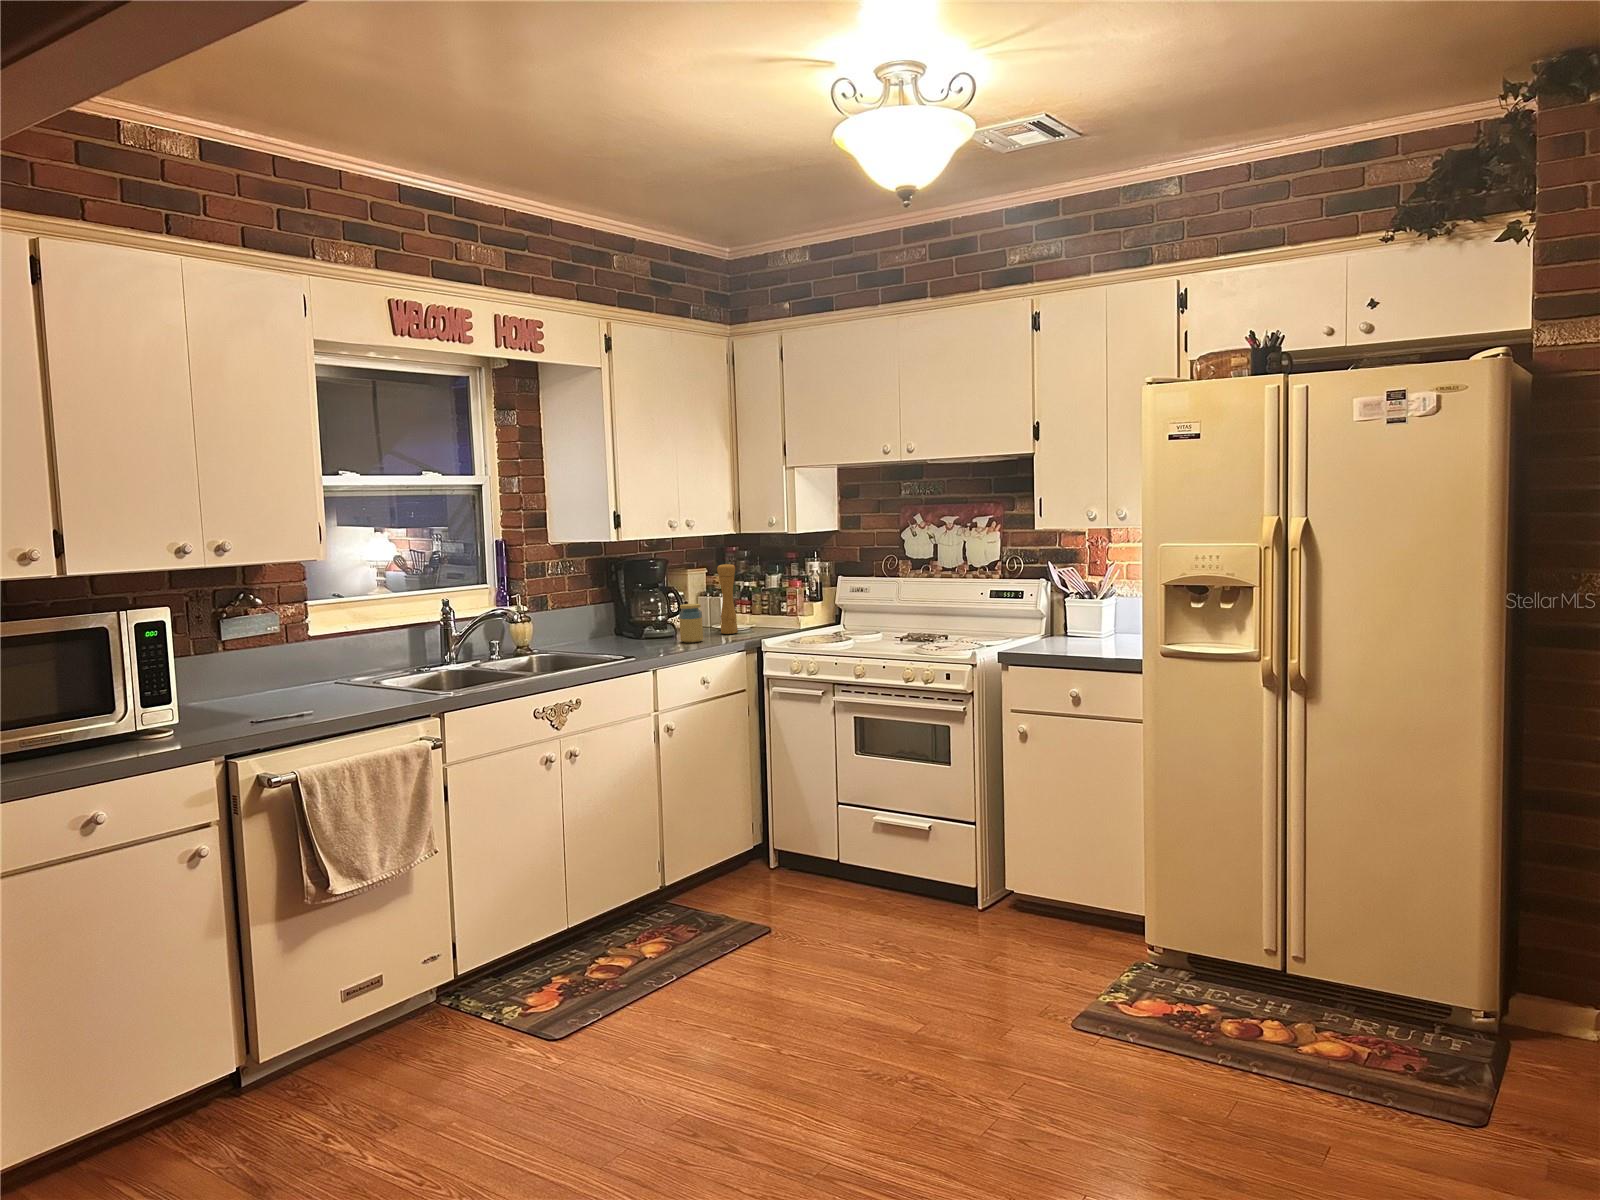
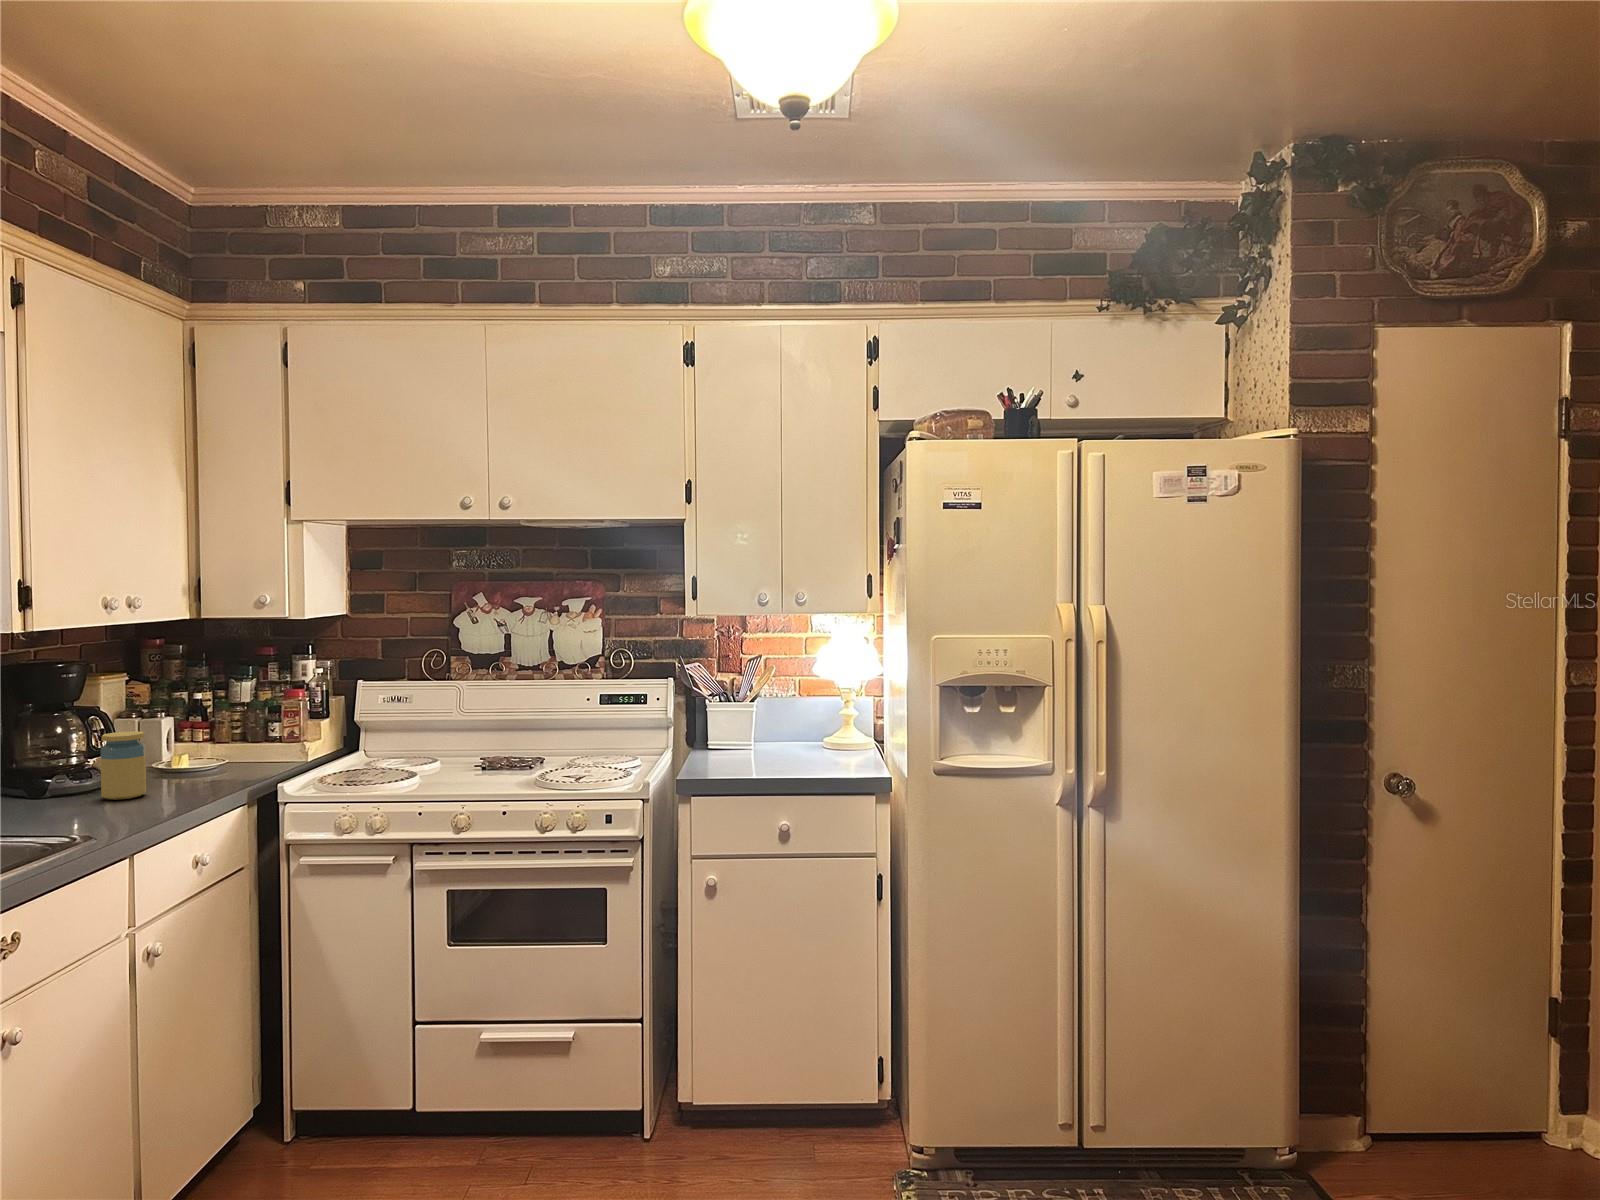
pepper mill: present [717,563,738,634] -> none [160,662,195,778]

